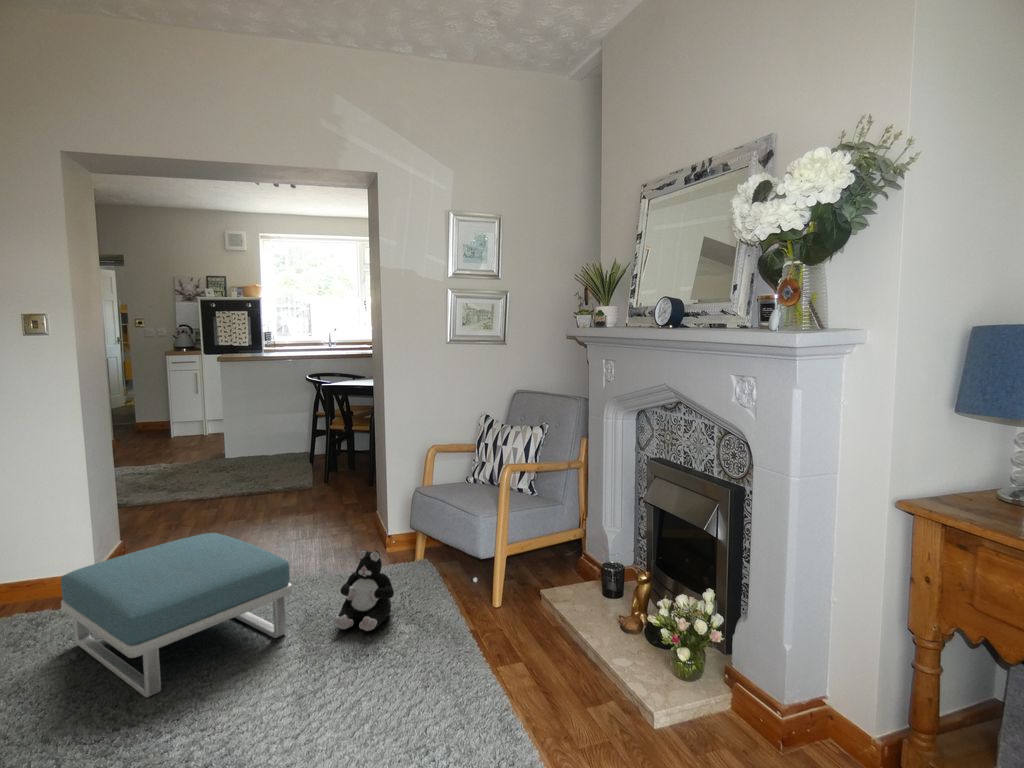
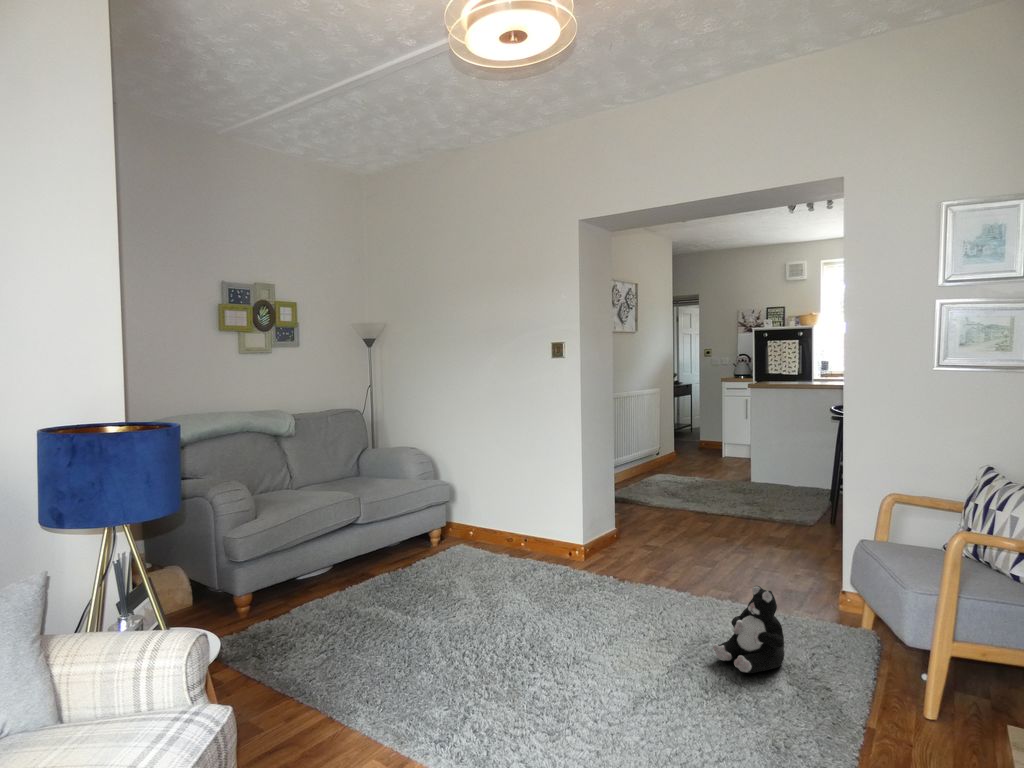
footstool: present [61,533,292,698] -> none [532,532,682,643]

